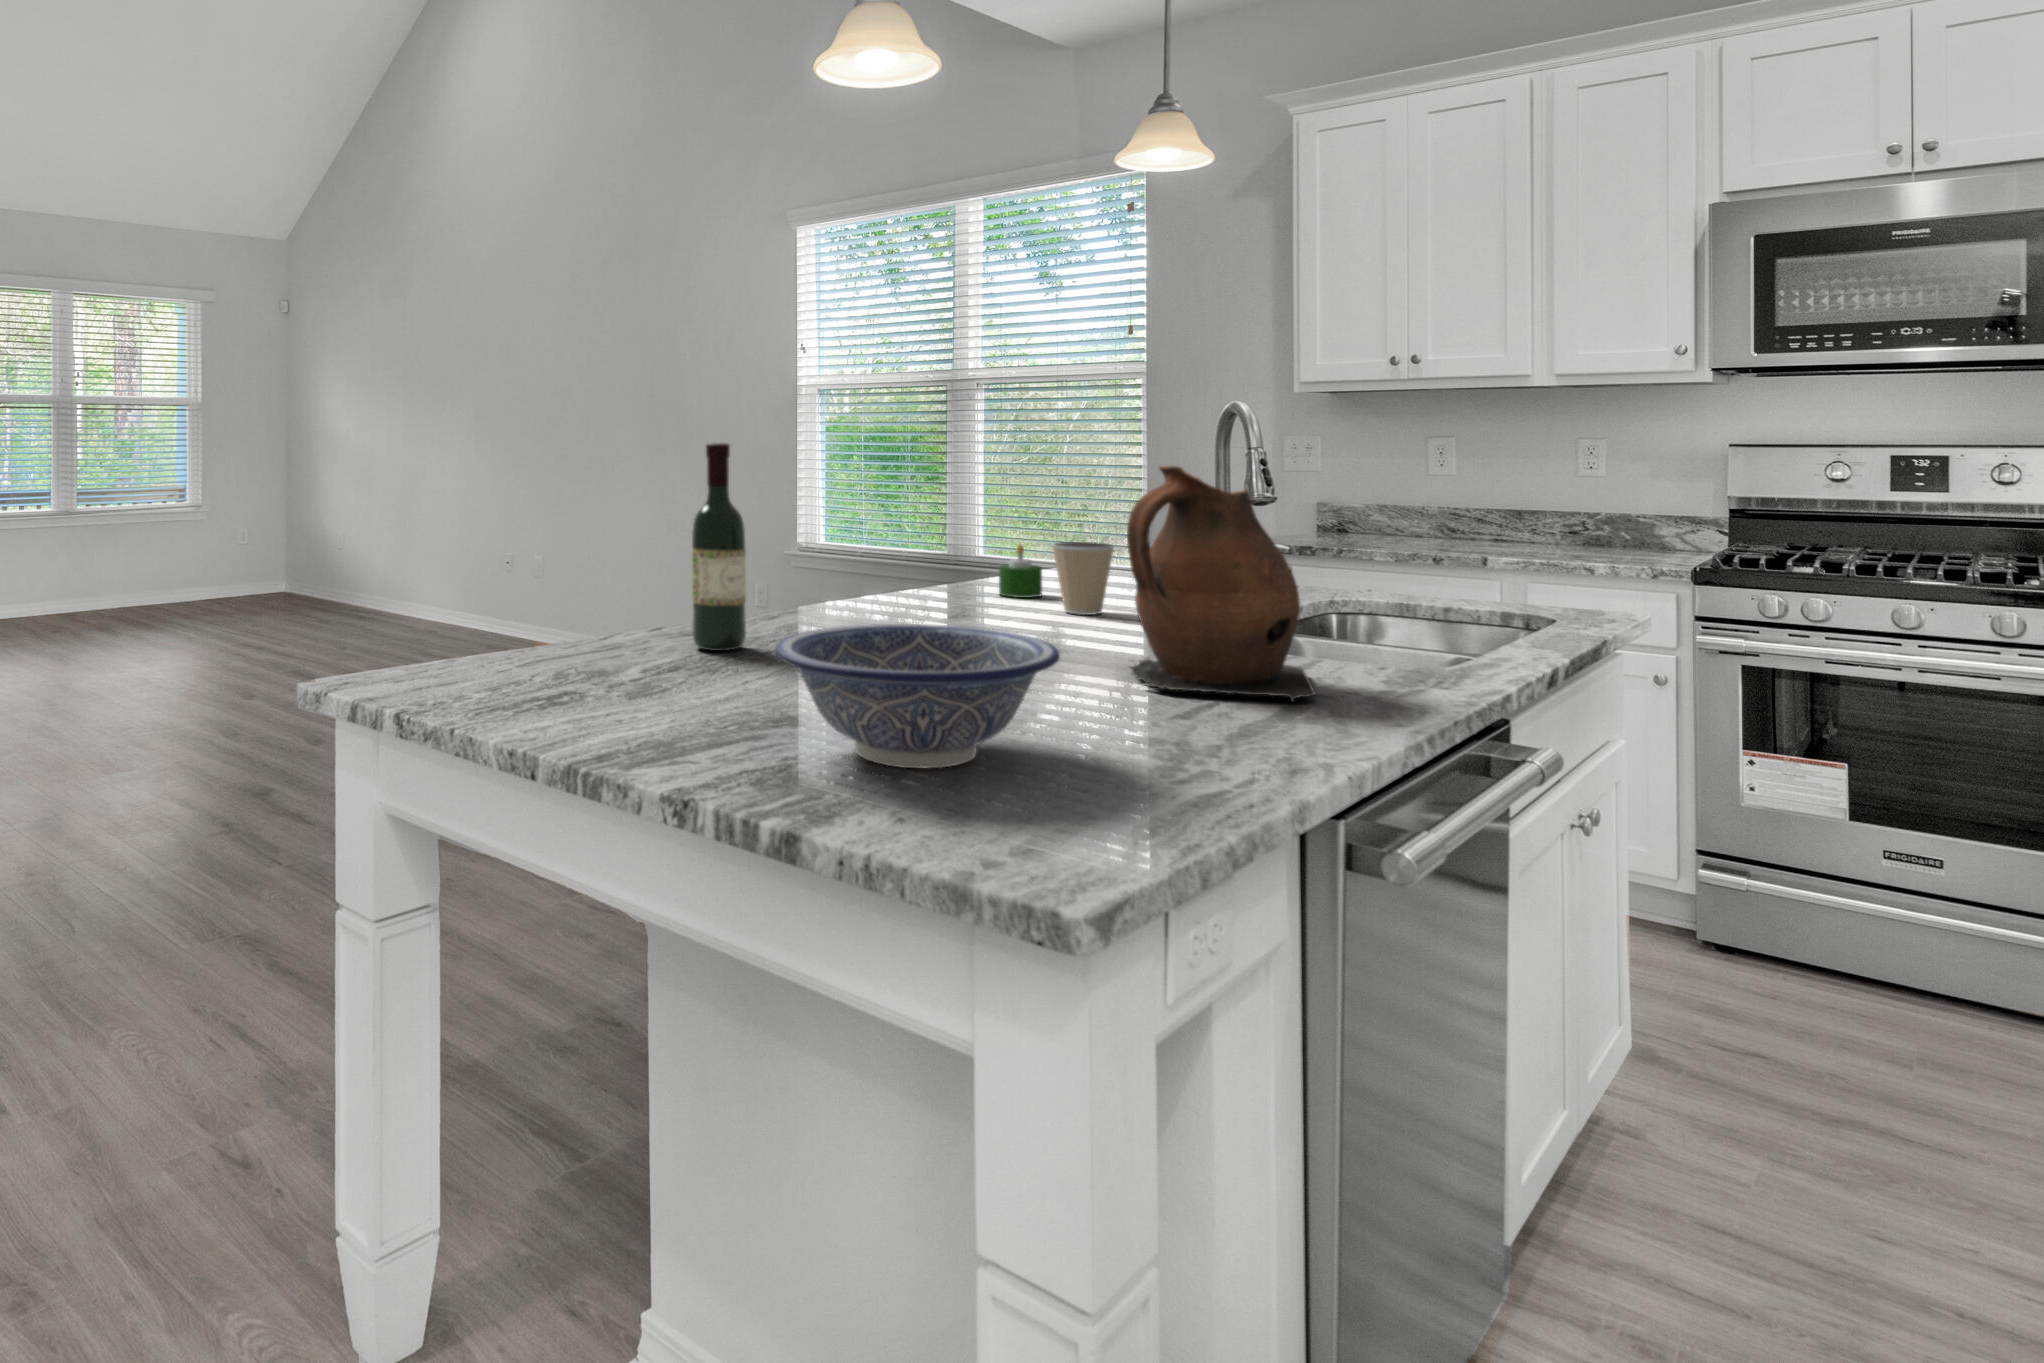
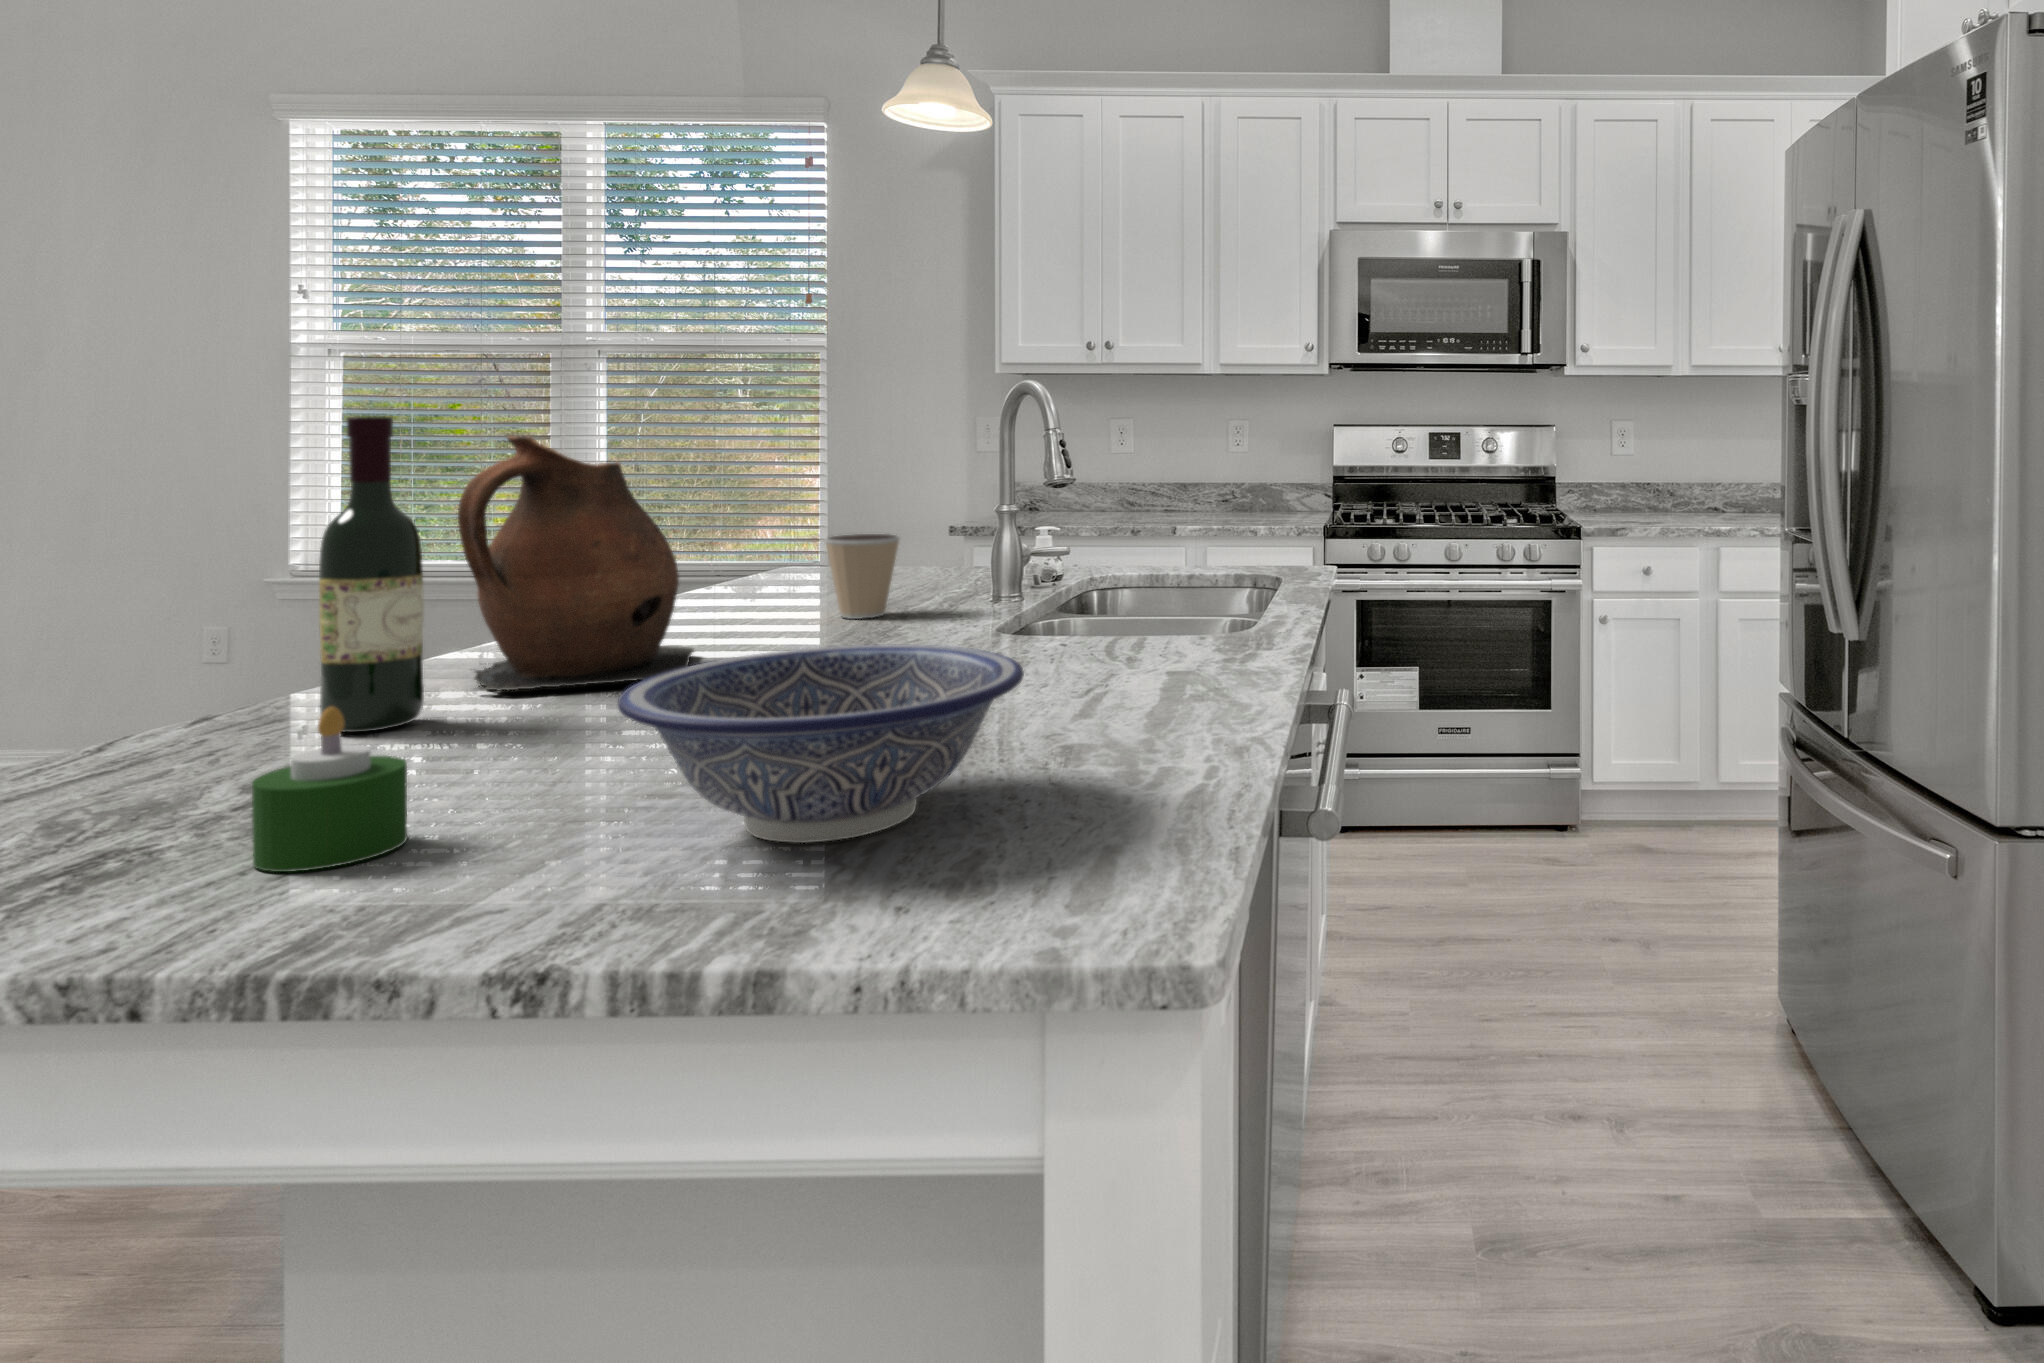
ceramic pitcher: present [1127,466,1315,702] -> present [458,436,693,691]
candle: present [999,544,1042,598] -> present [252,707,407,872]

